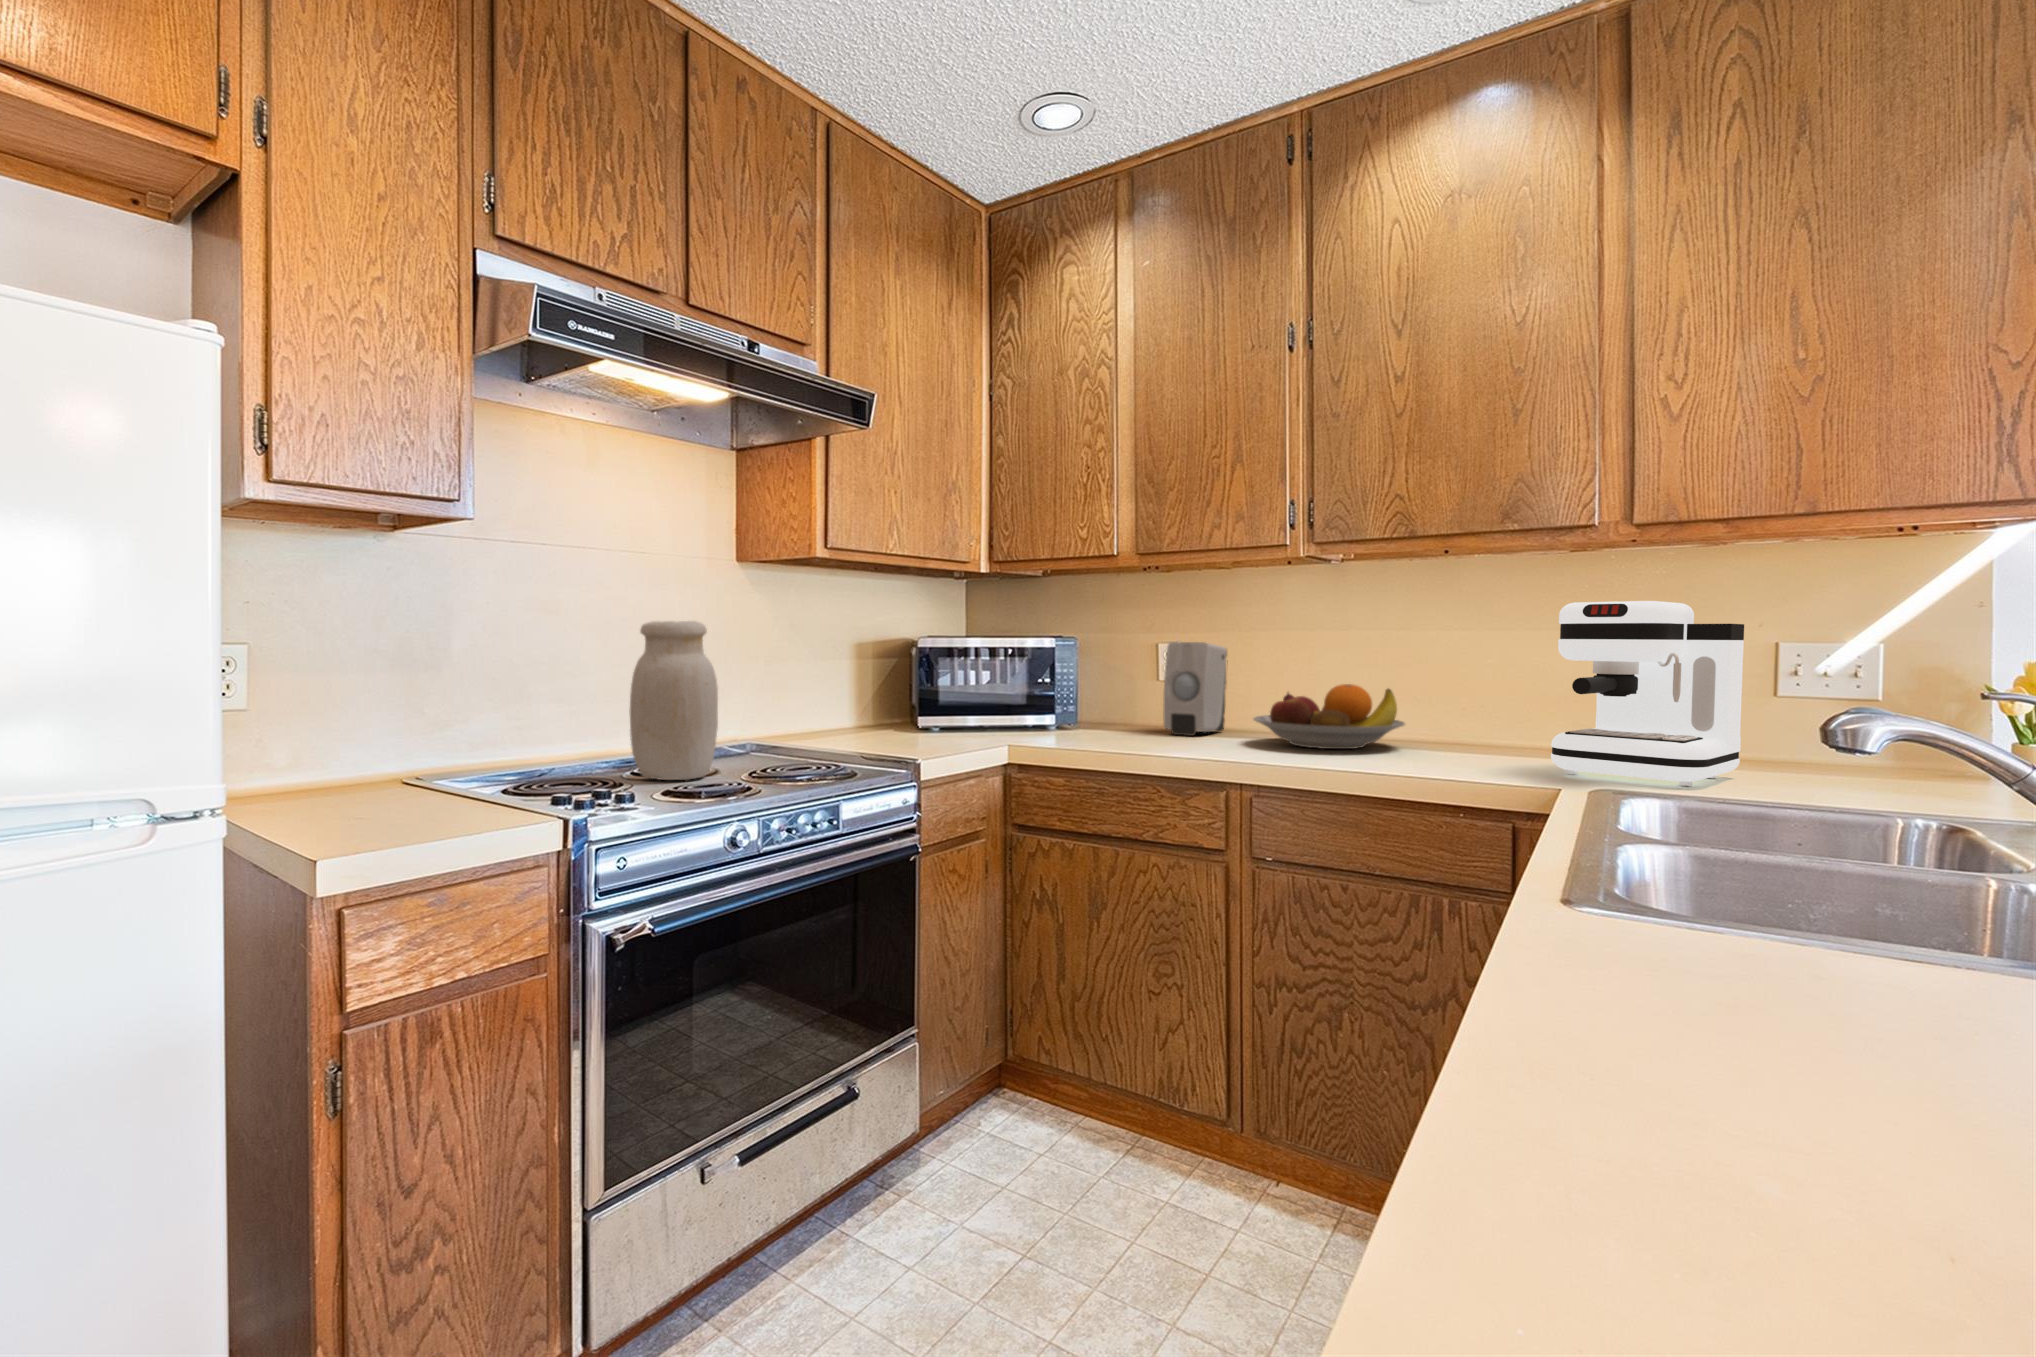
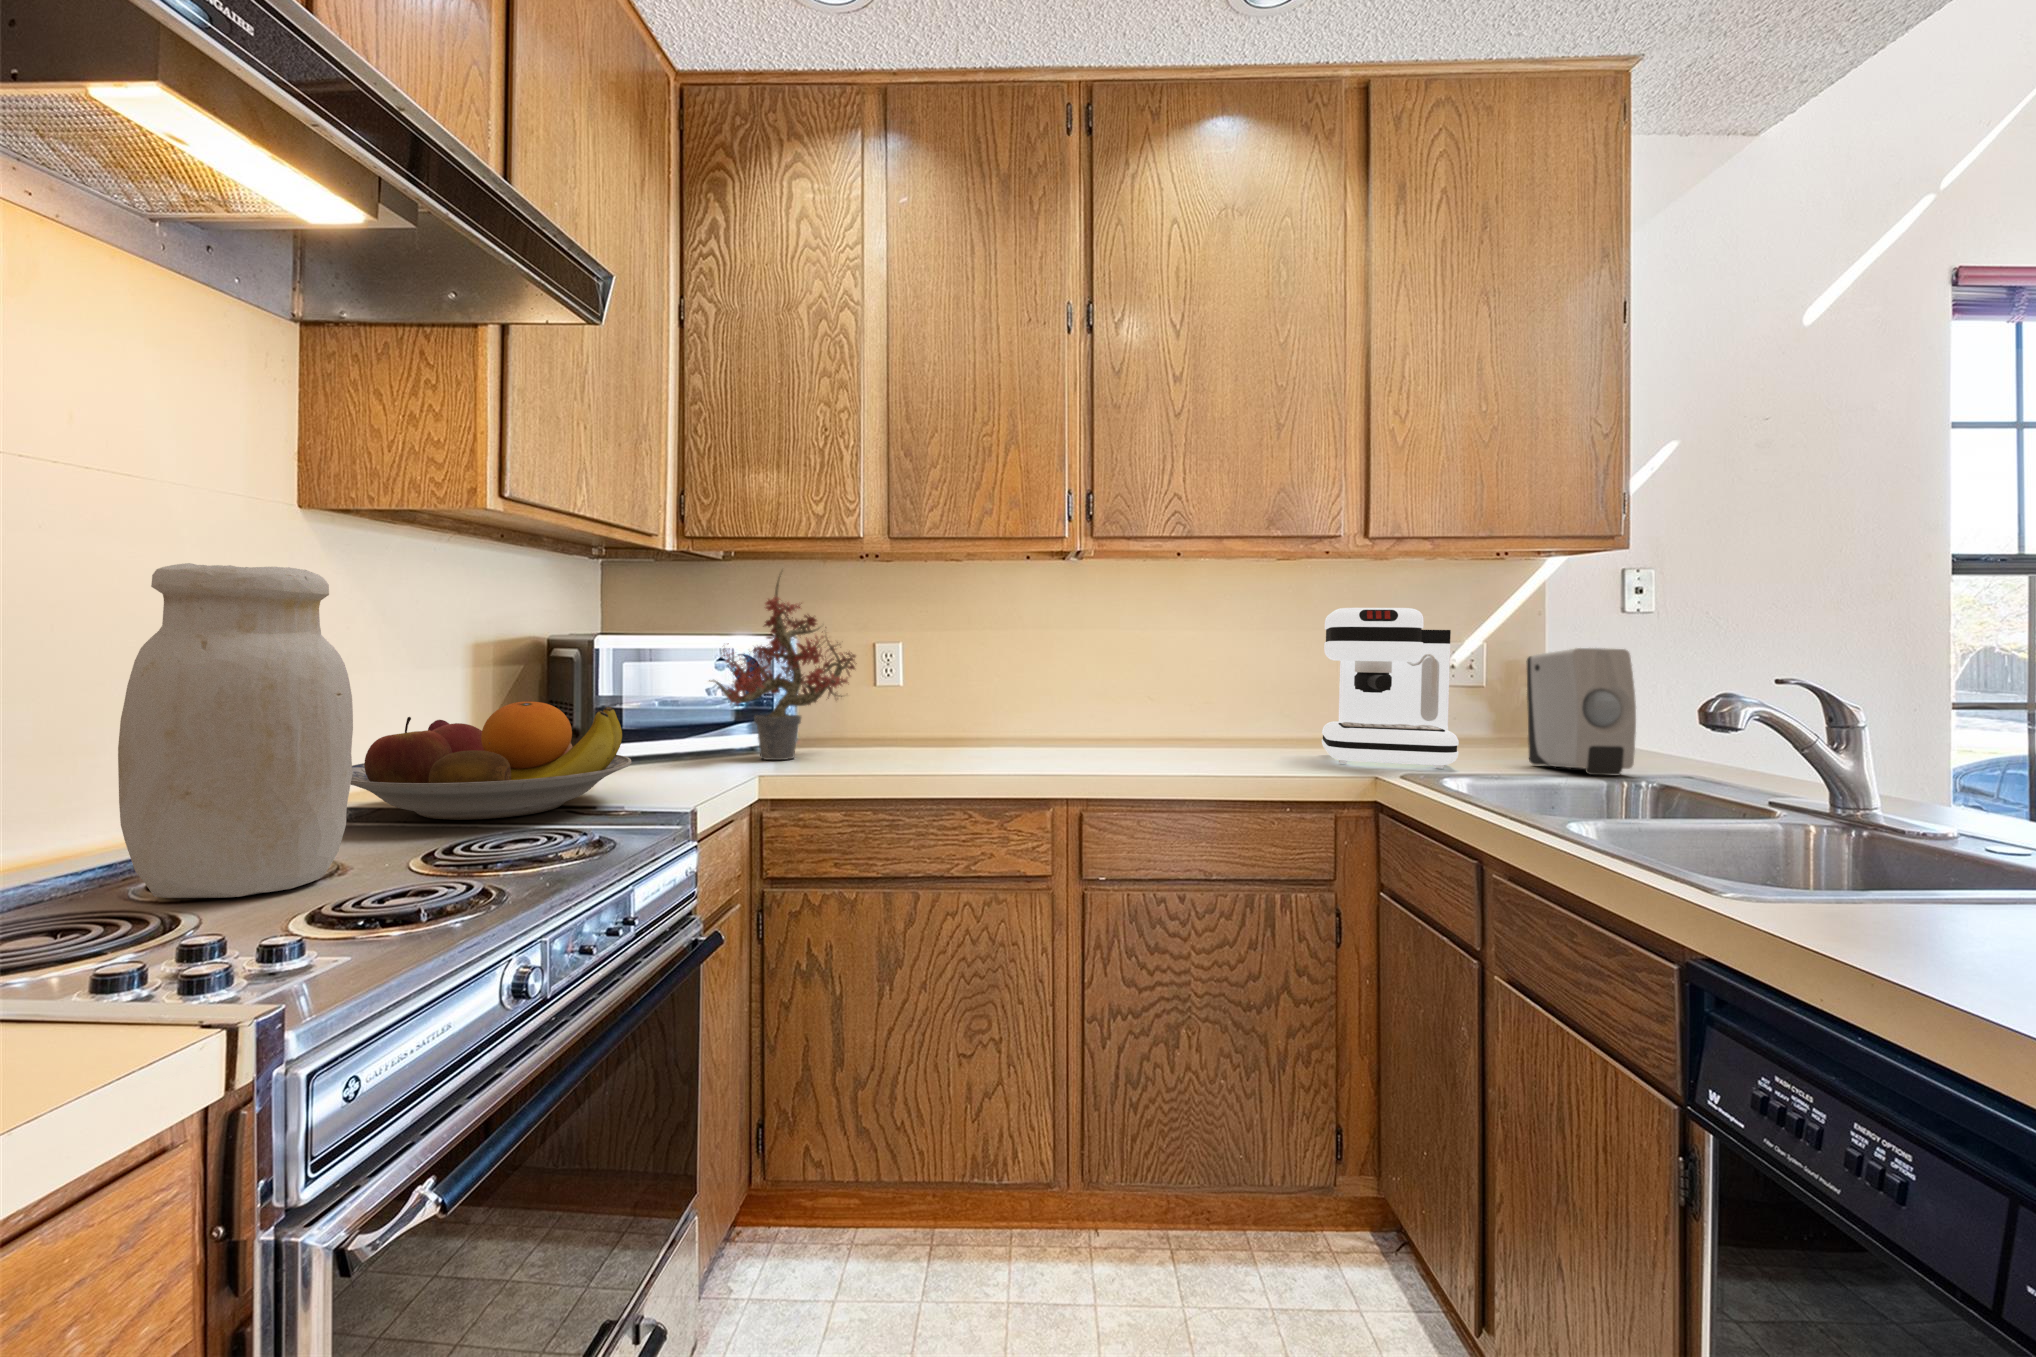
potted plant: none [981,586,1118,739] -> present [709,578,856,760]
soap dispenser: present [1163,642,1227,736] -> present [1526,648,1636,775]
fruit bowl: present [1254,684,1405,749] -> present [351,702,631,820]

